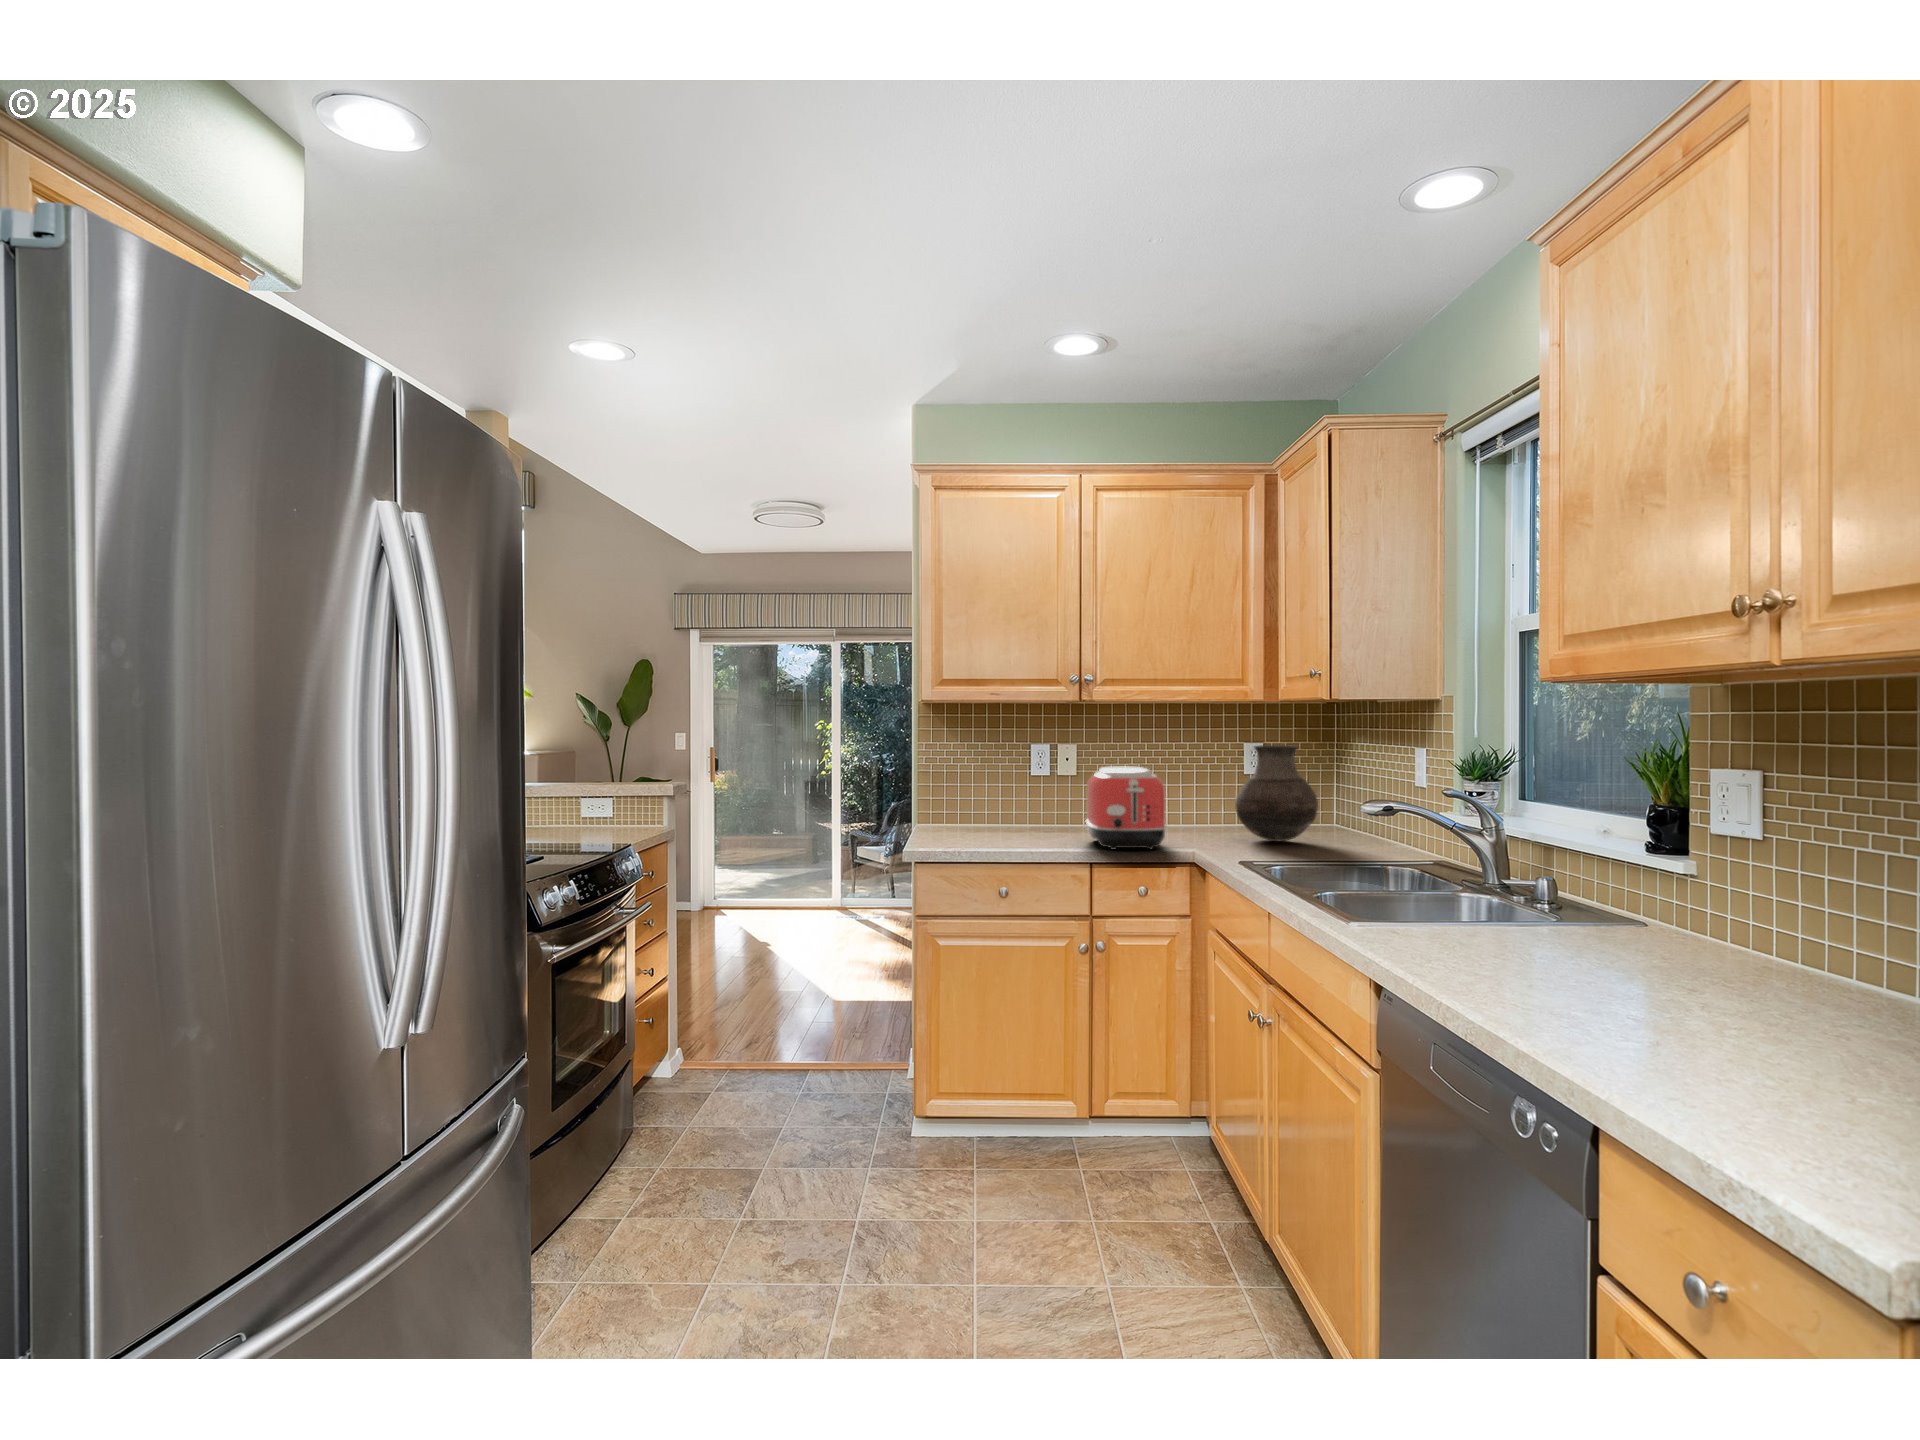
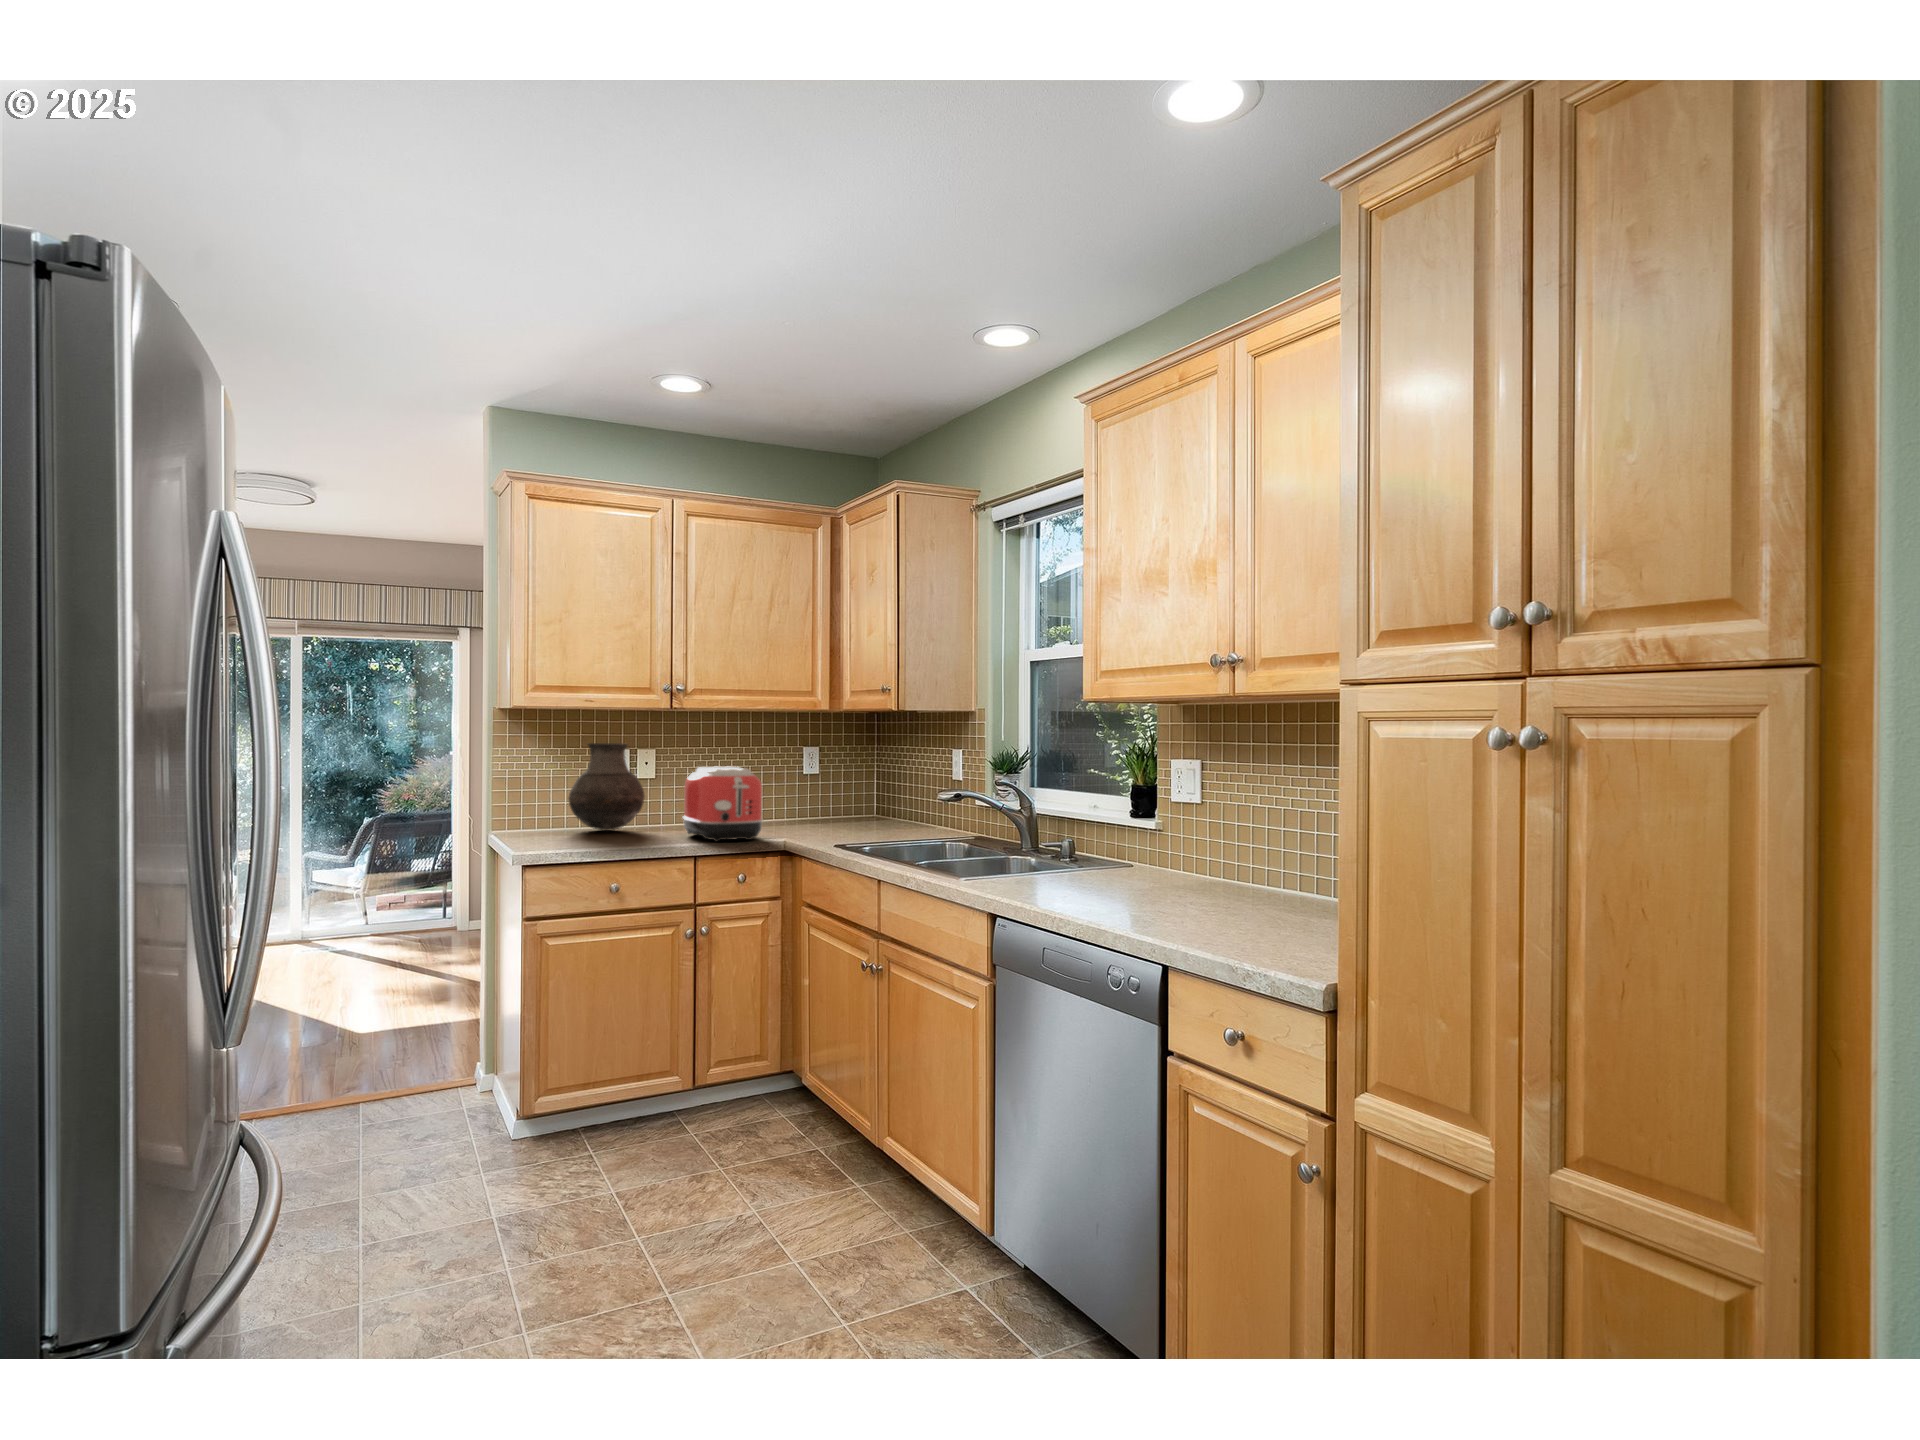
vase: present [1235,745,1318,841] -> present [568,743,645,831]

